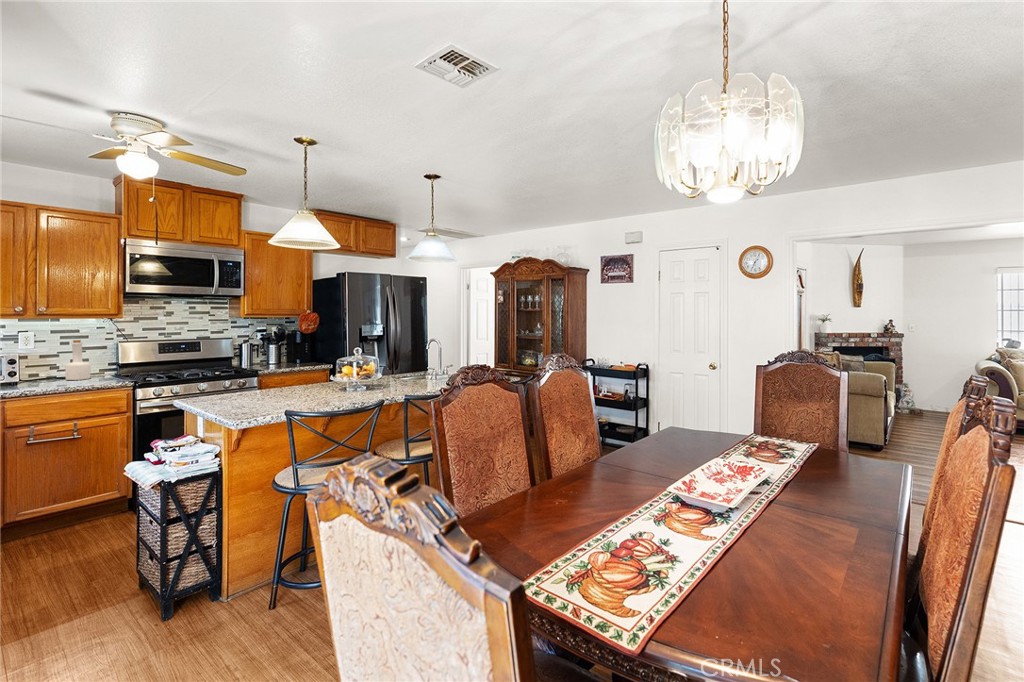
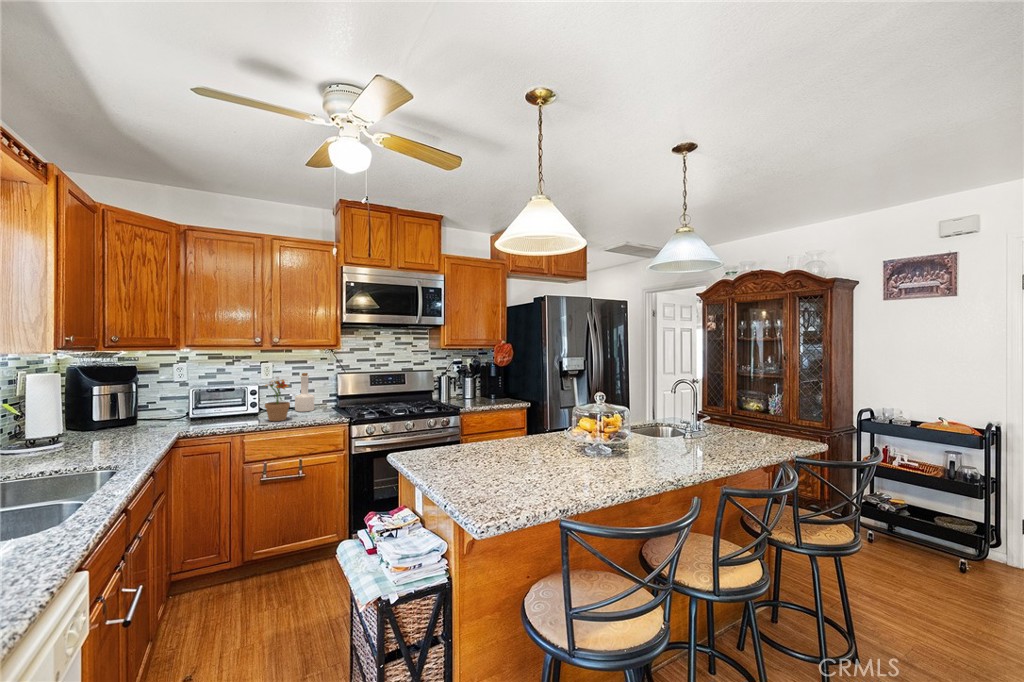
potted plant: none [20,341,59,388] -> present [265,378,290,421]

